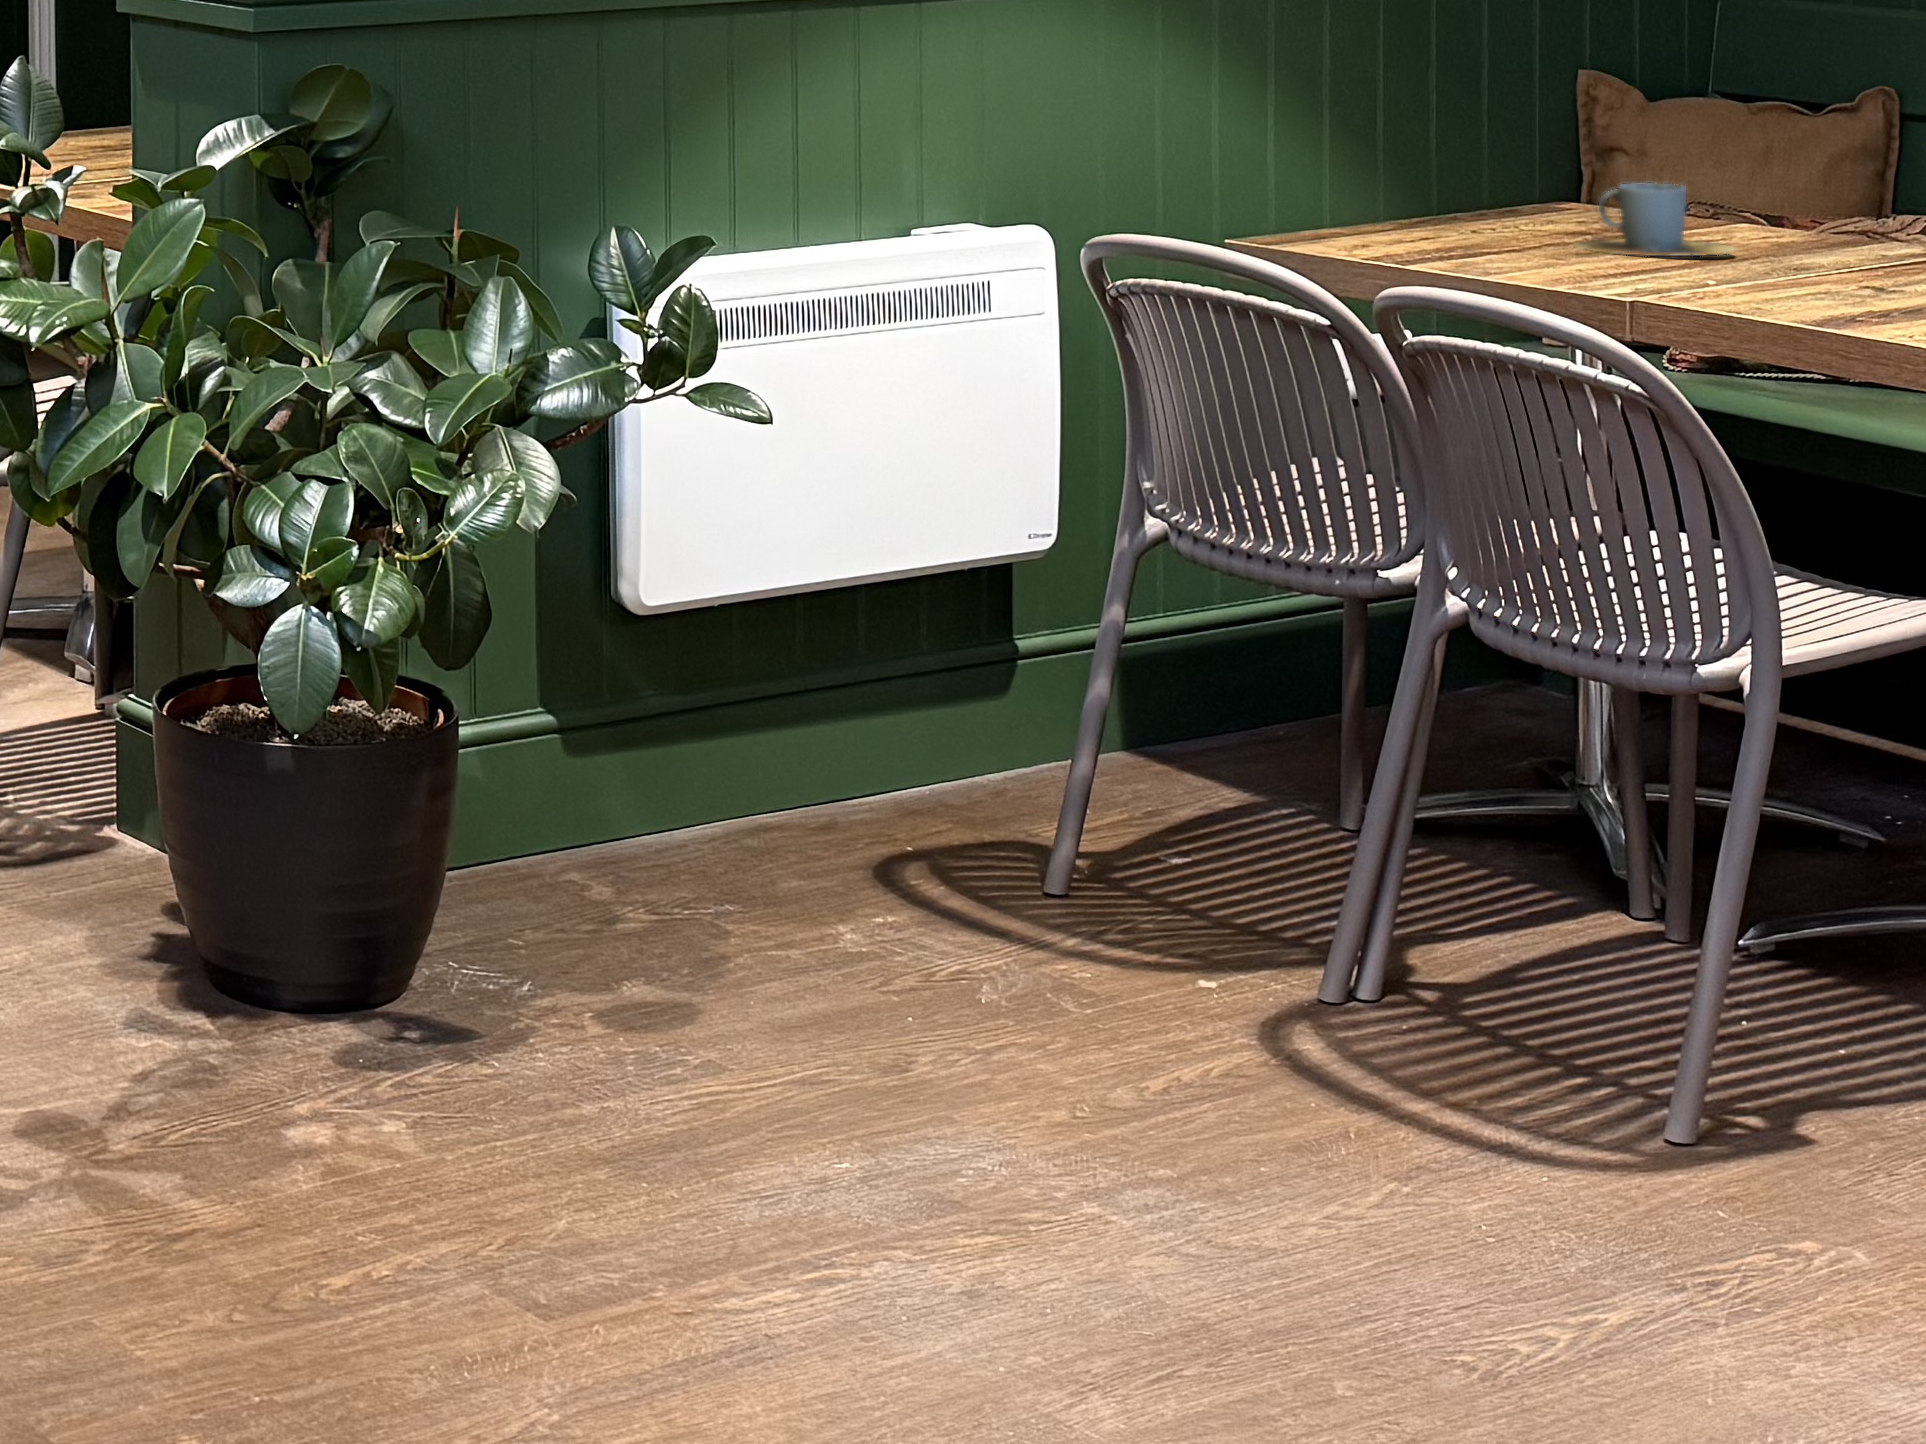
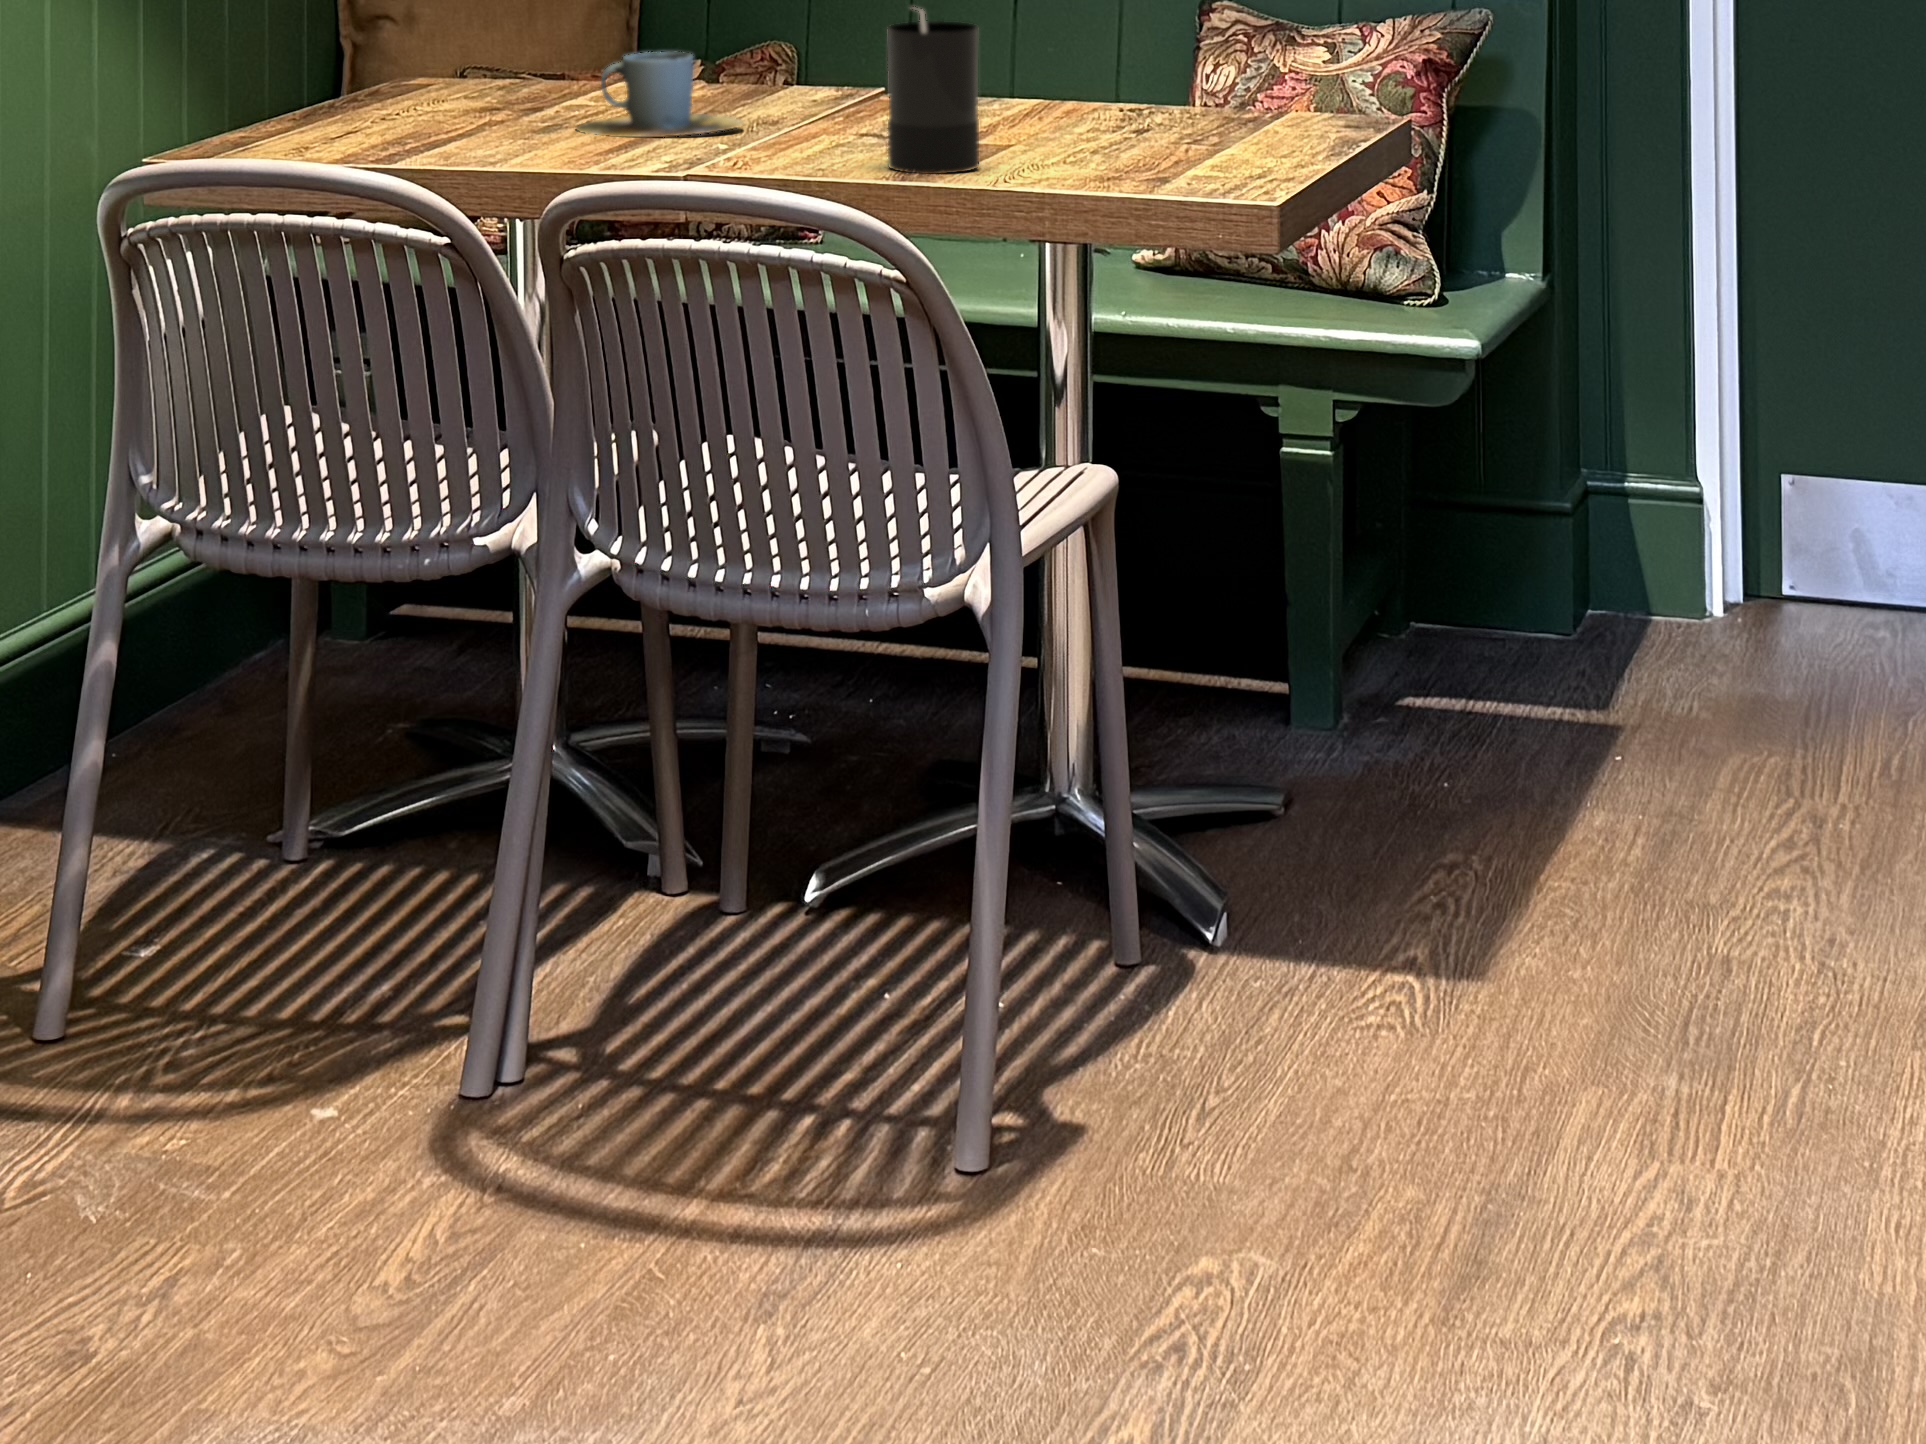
candle: none [1761,154,1853,303] -> present [887,9,979,174]

